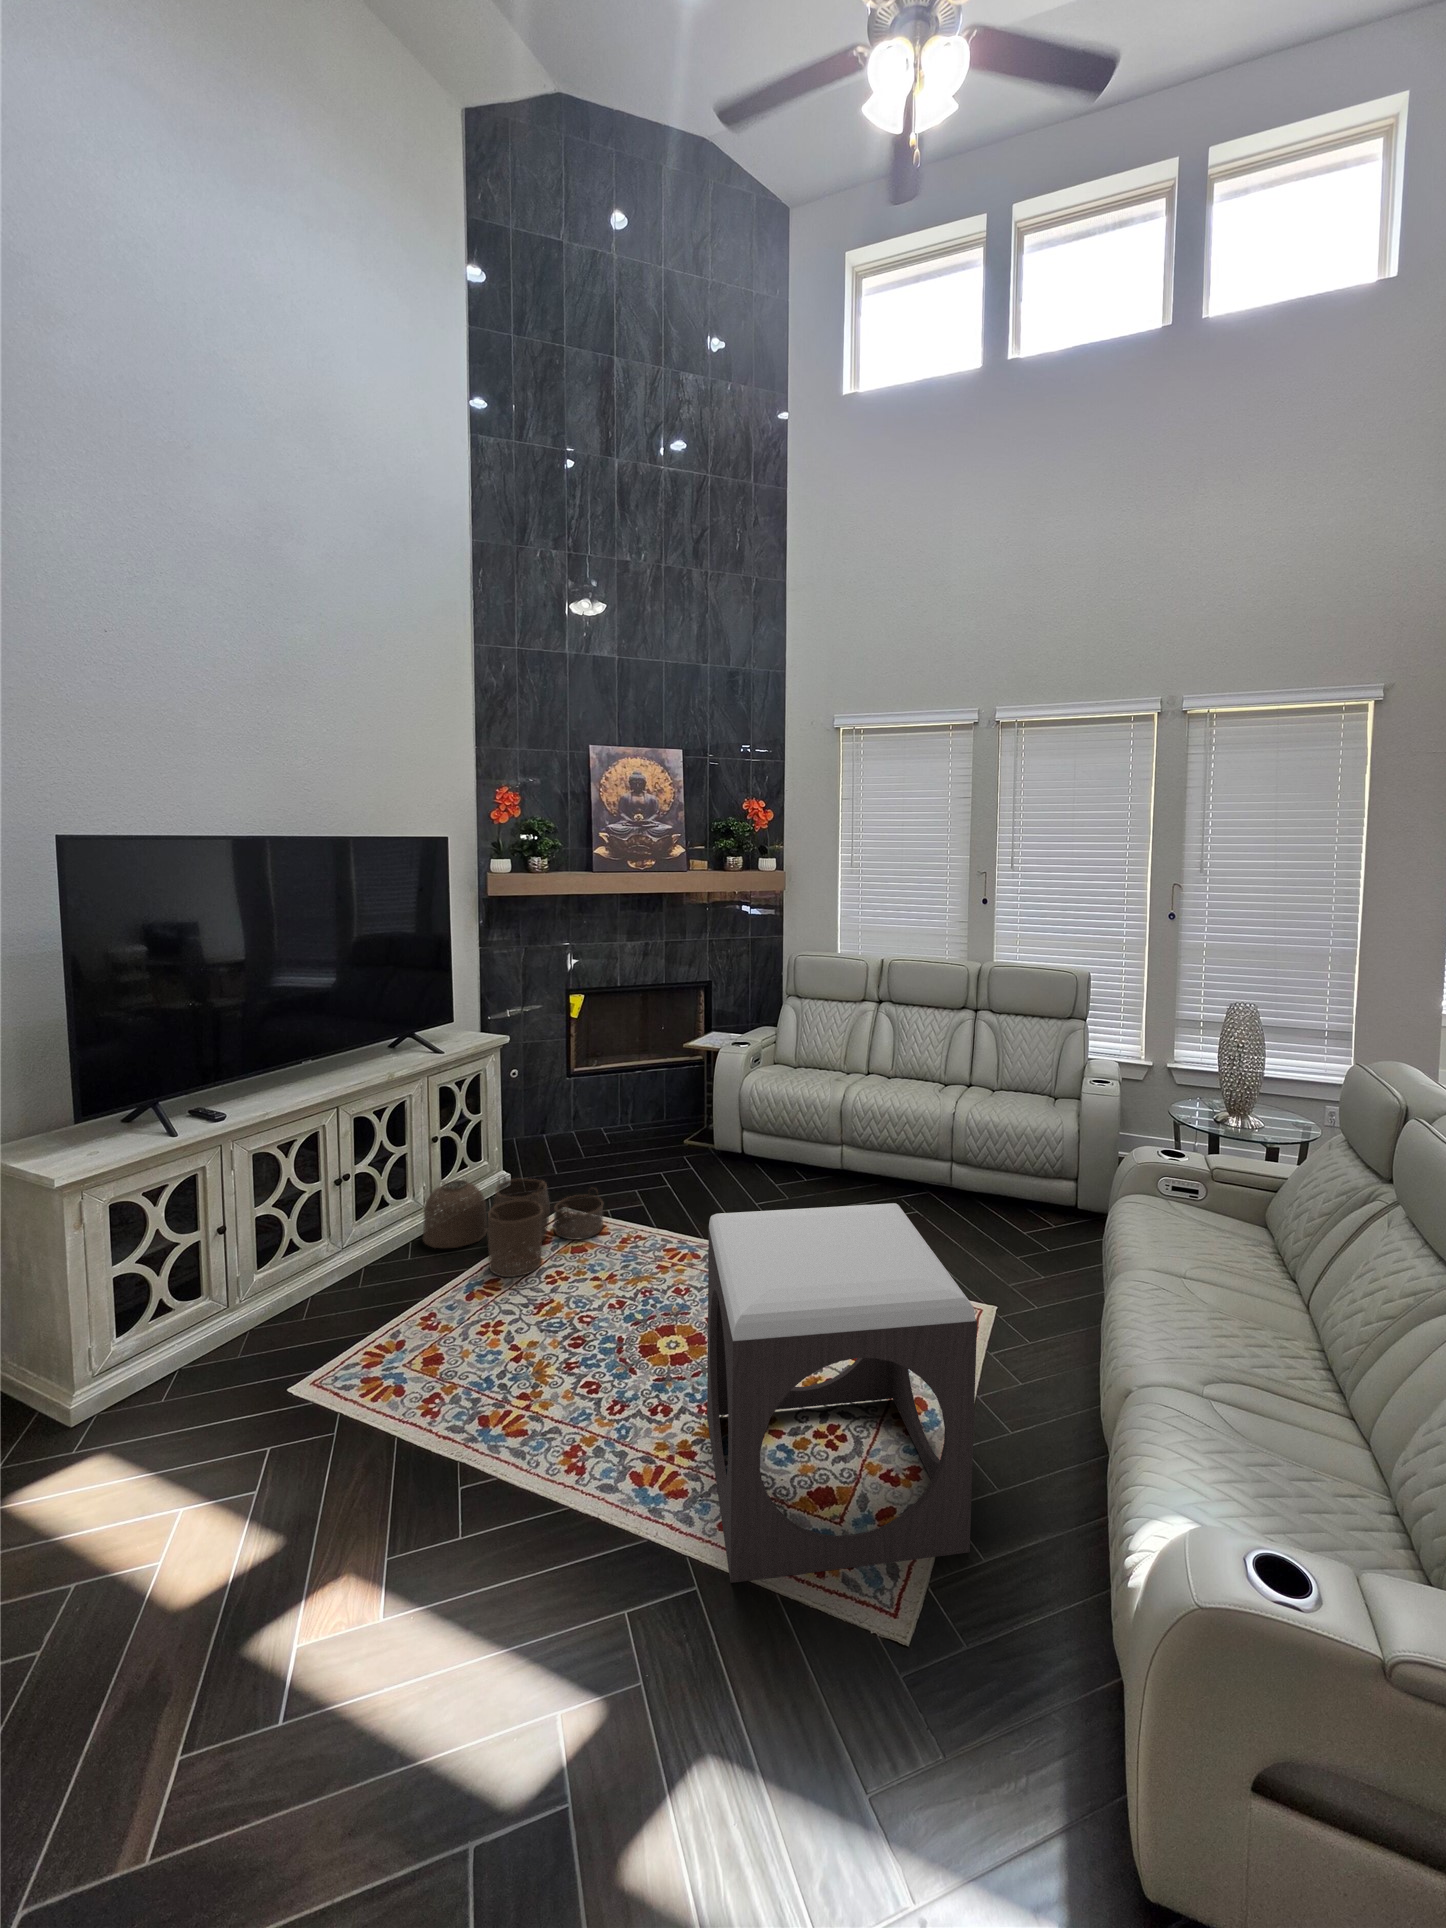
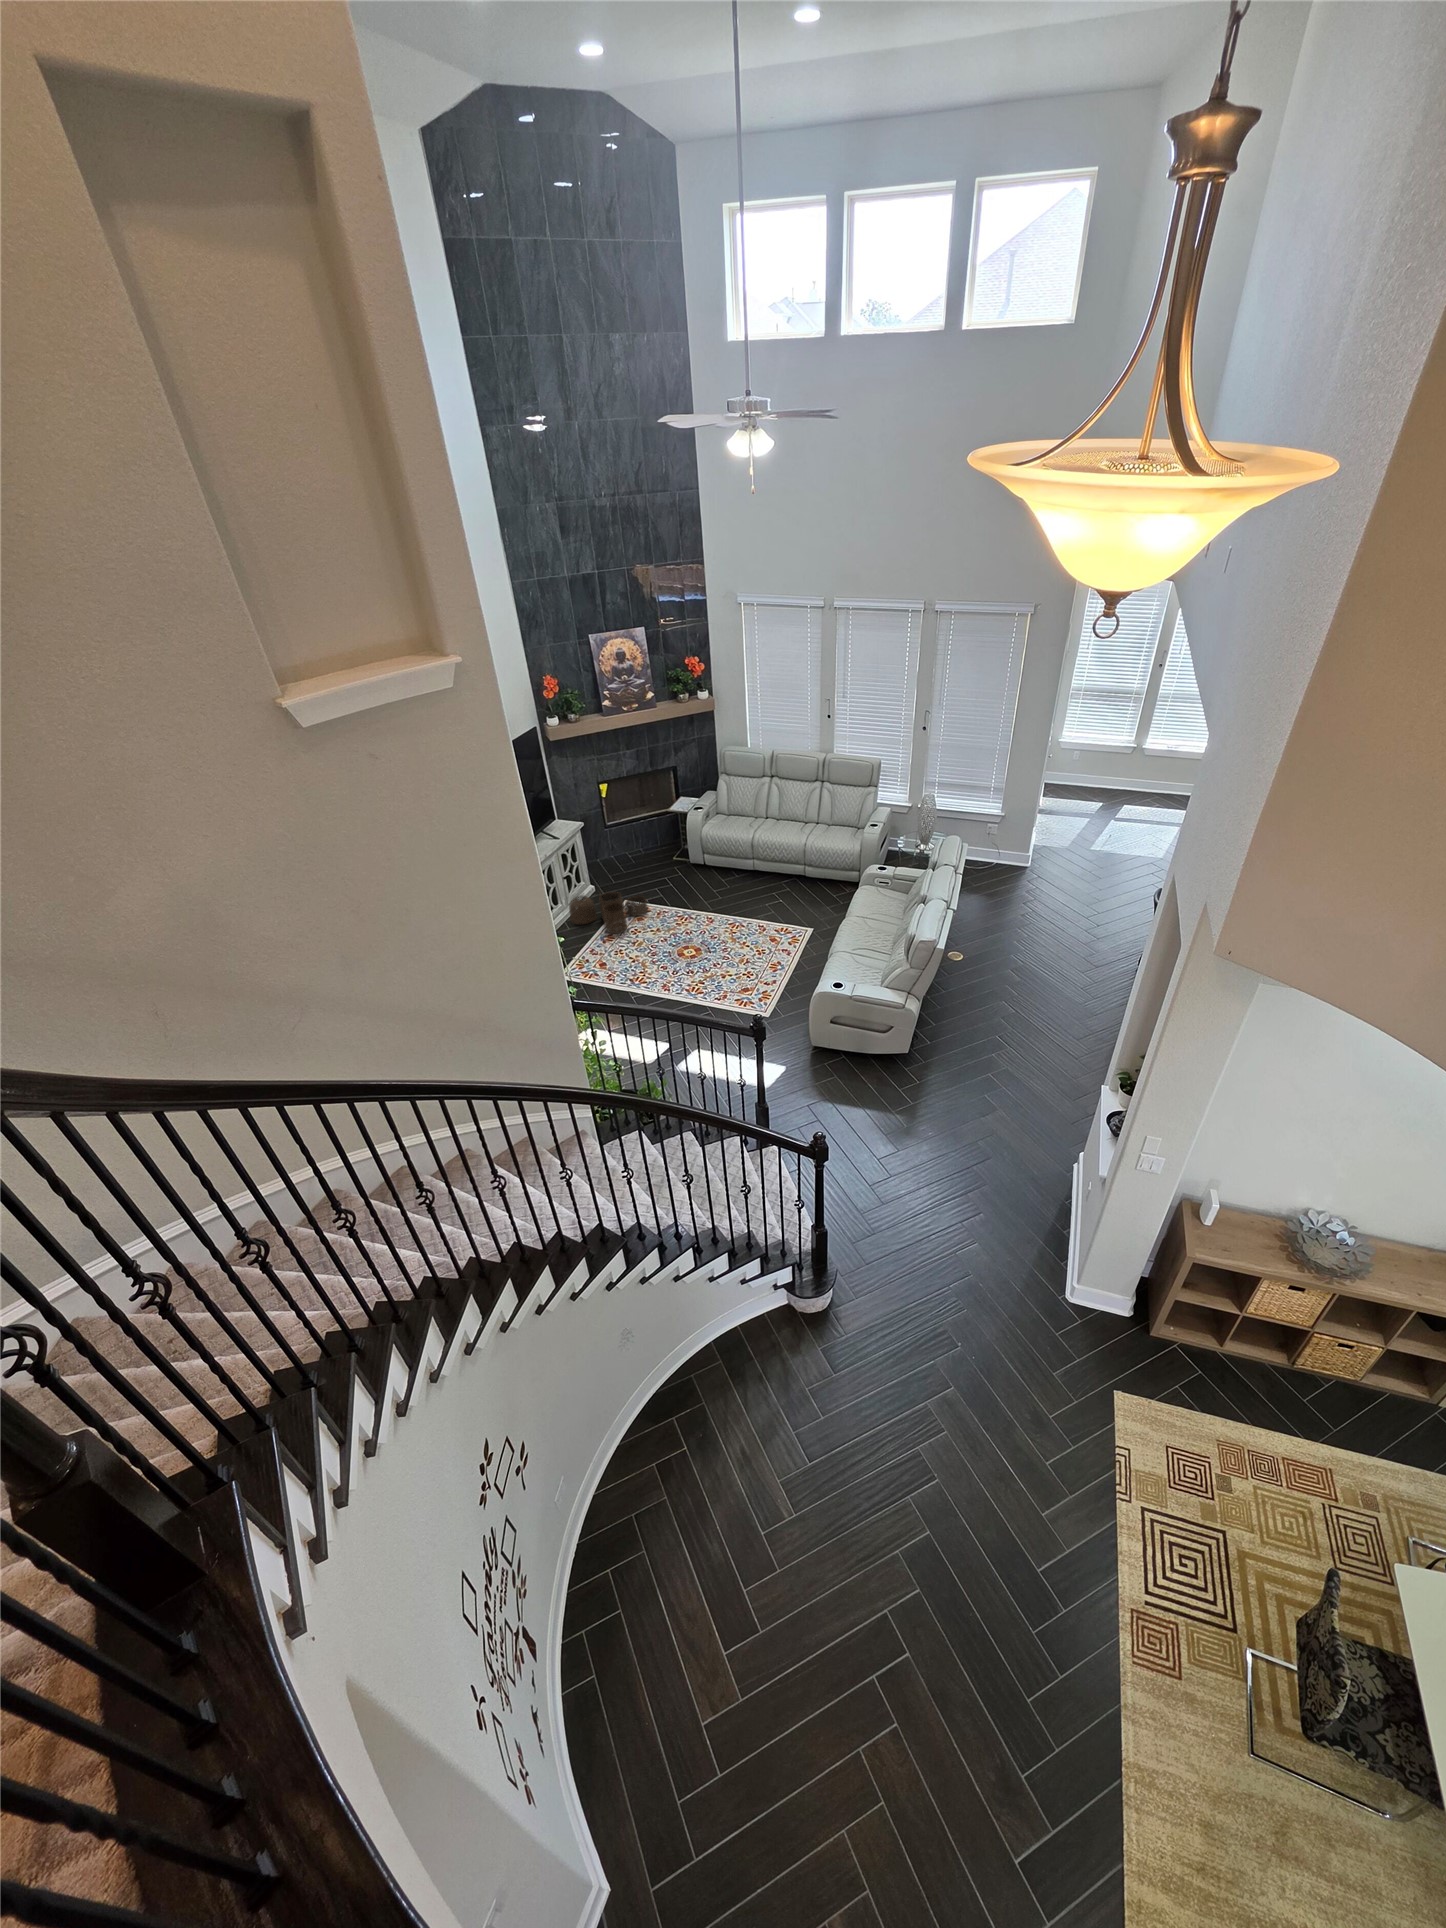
footstool: present [707,1203,977,1583] -> none [701,900,788,1009]

